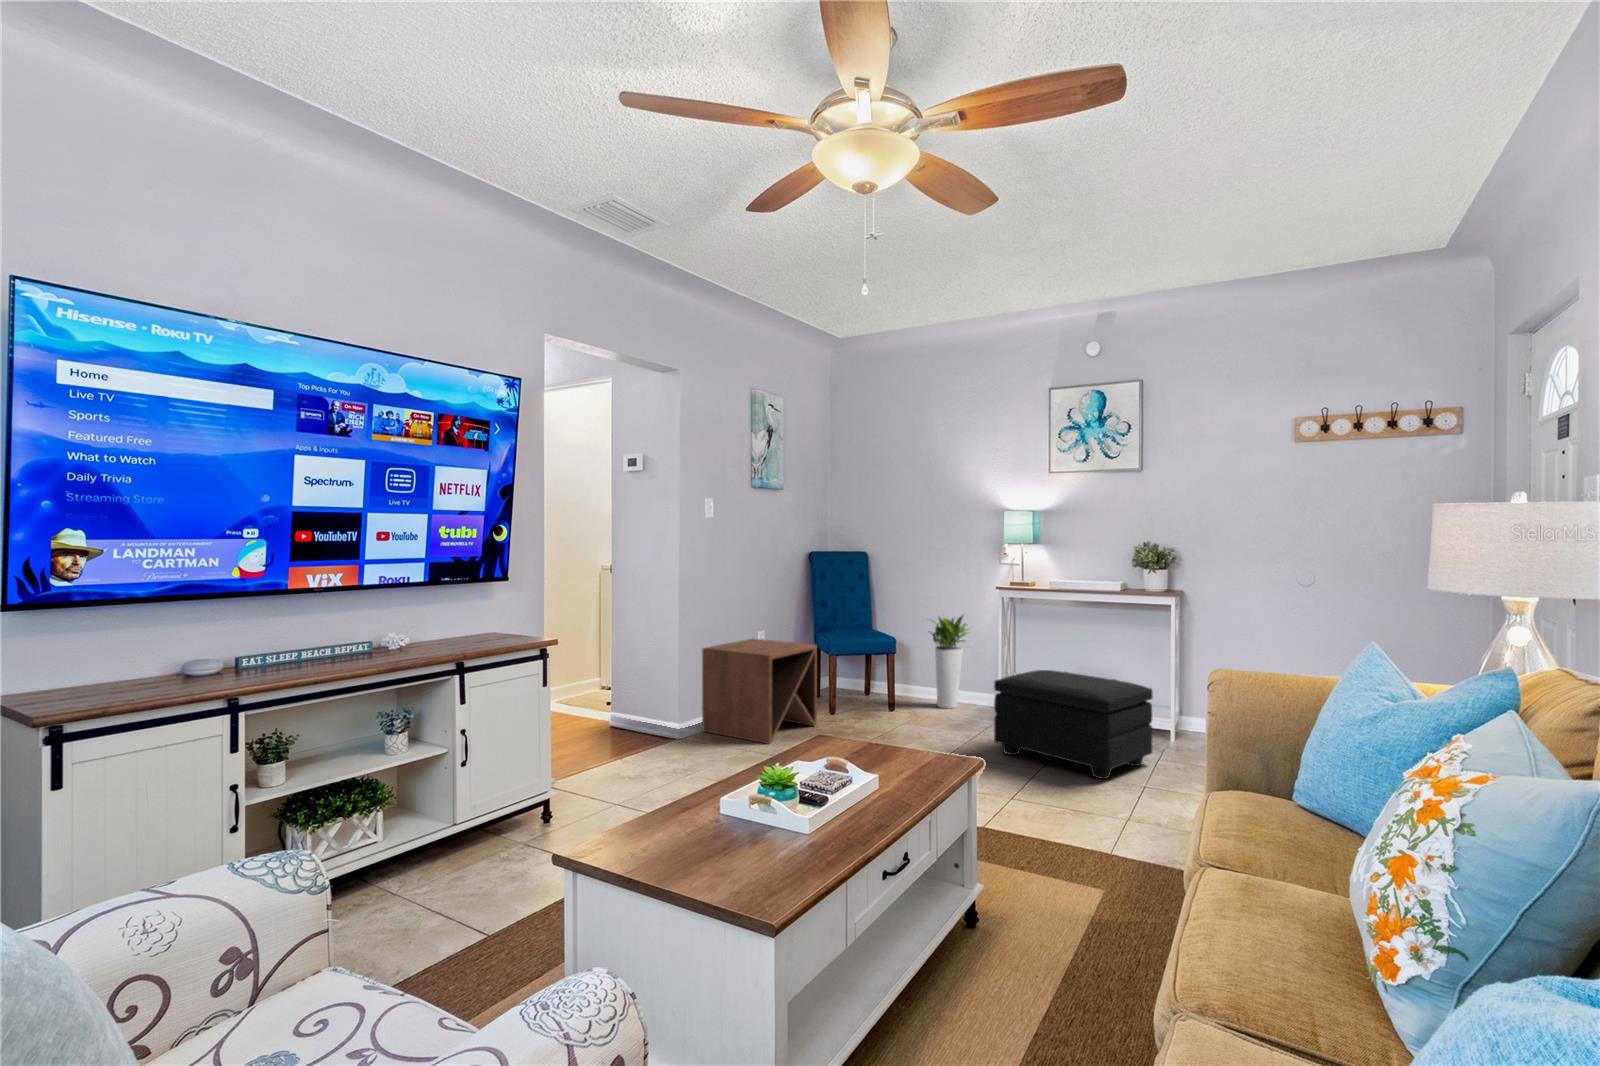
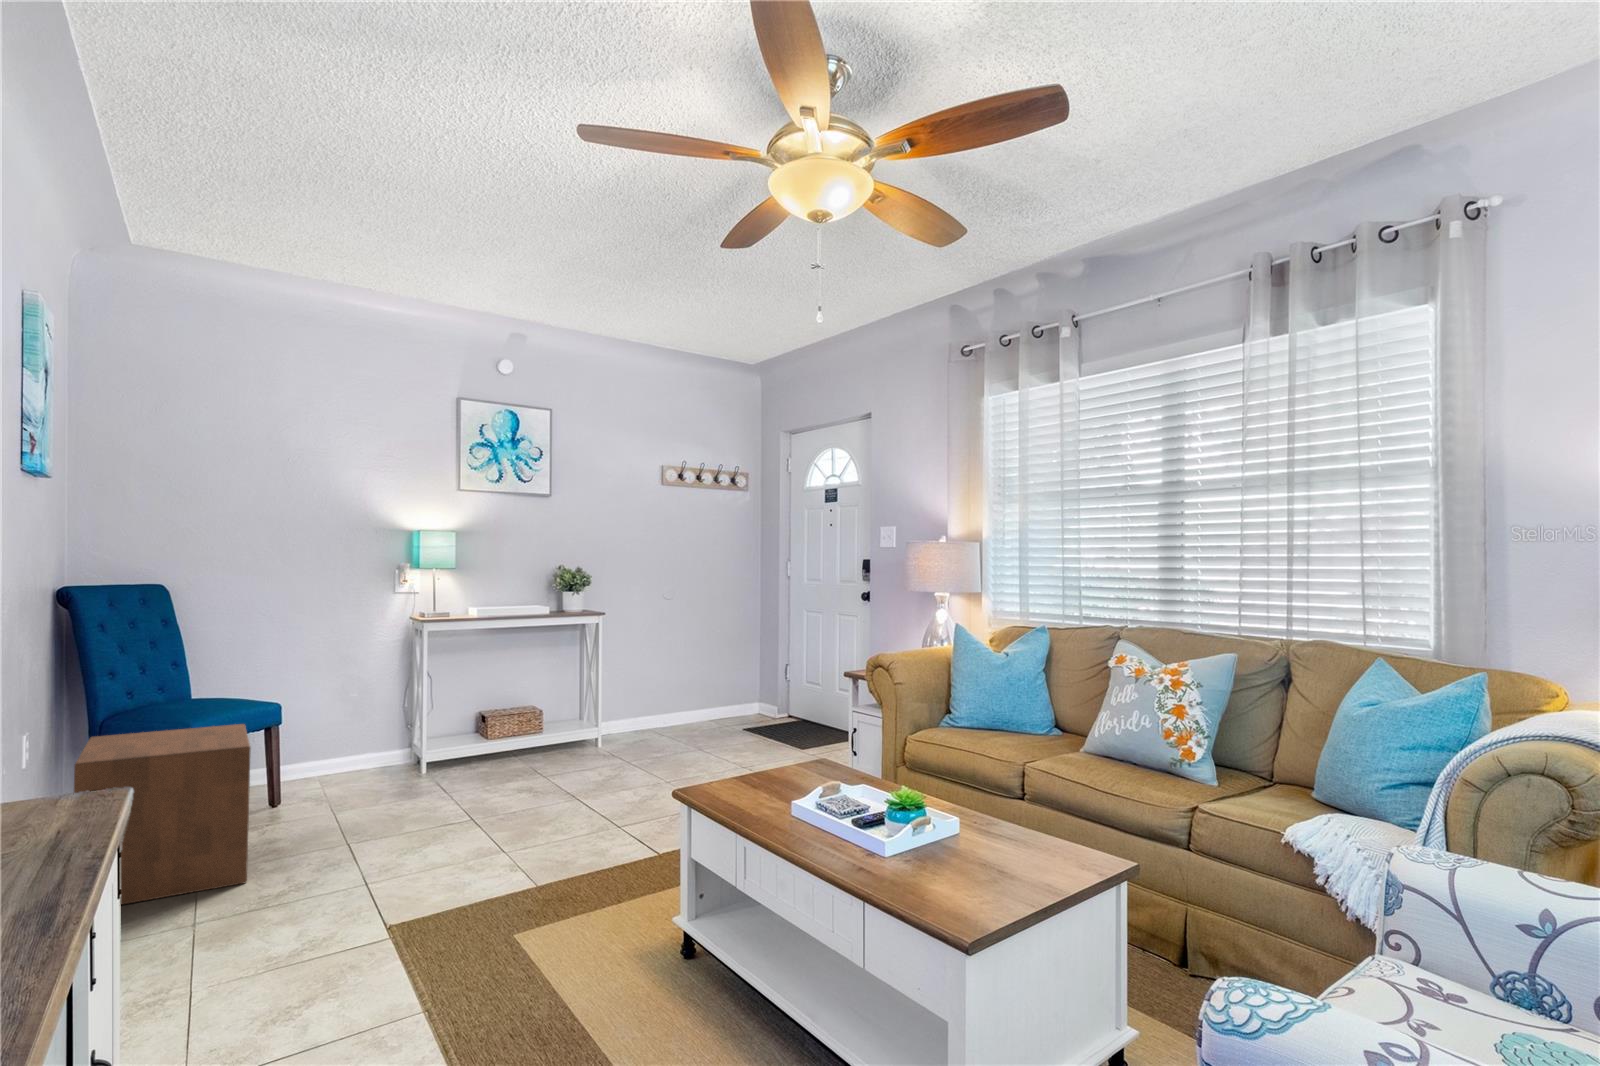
planter: present [929,616,967,708] -> none [308,658,368,782]
footstool: present [994,670,1153,779] -> none [515,697,650,797]

